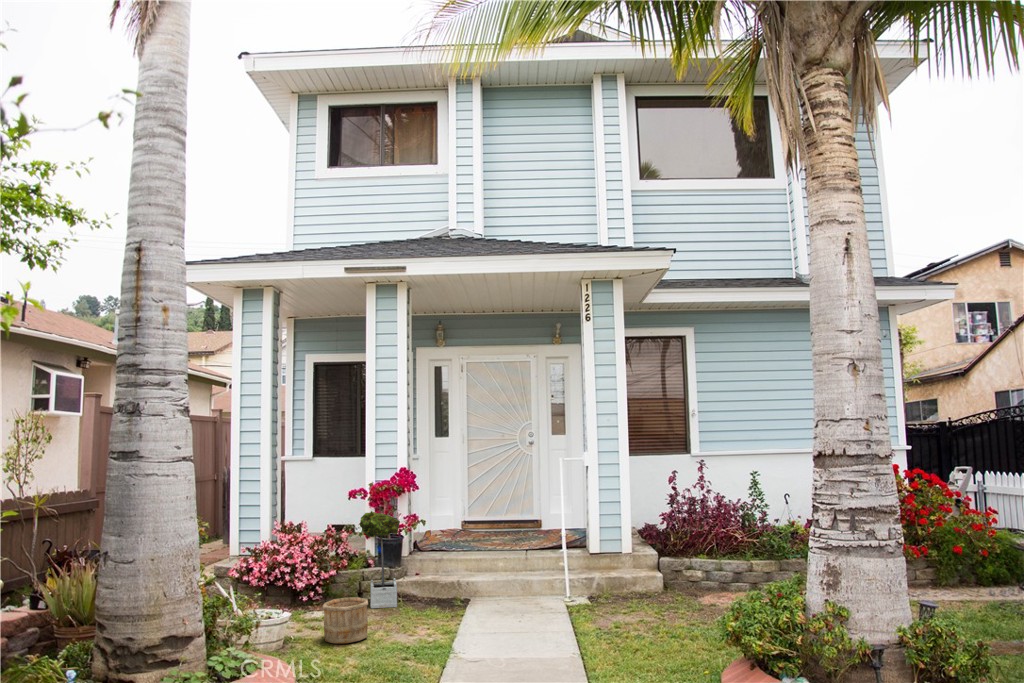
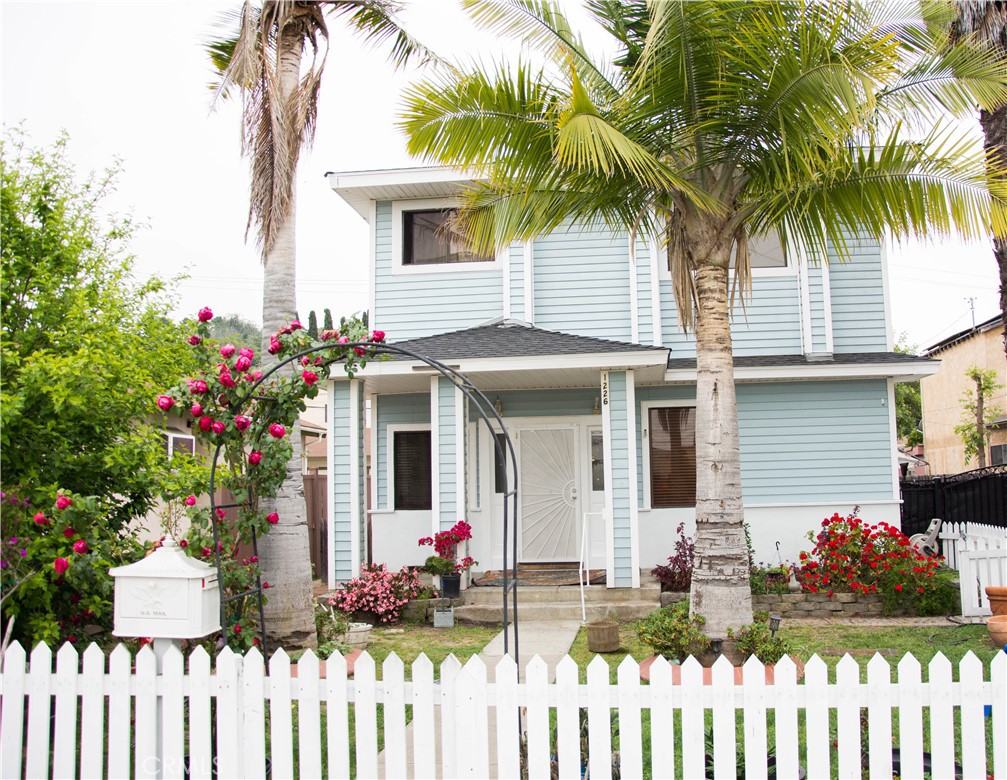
wooden bucket: present [322,597,368,643] -> present [586,621,620,652]

